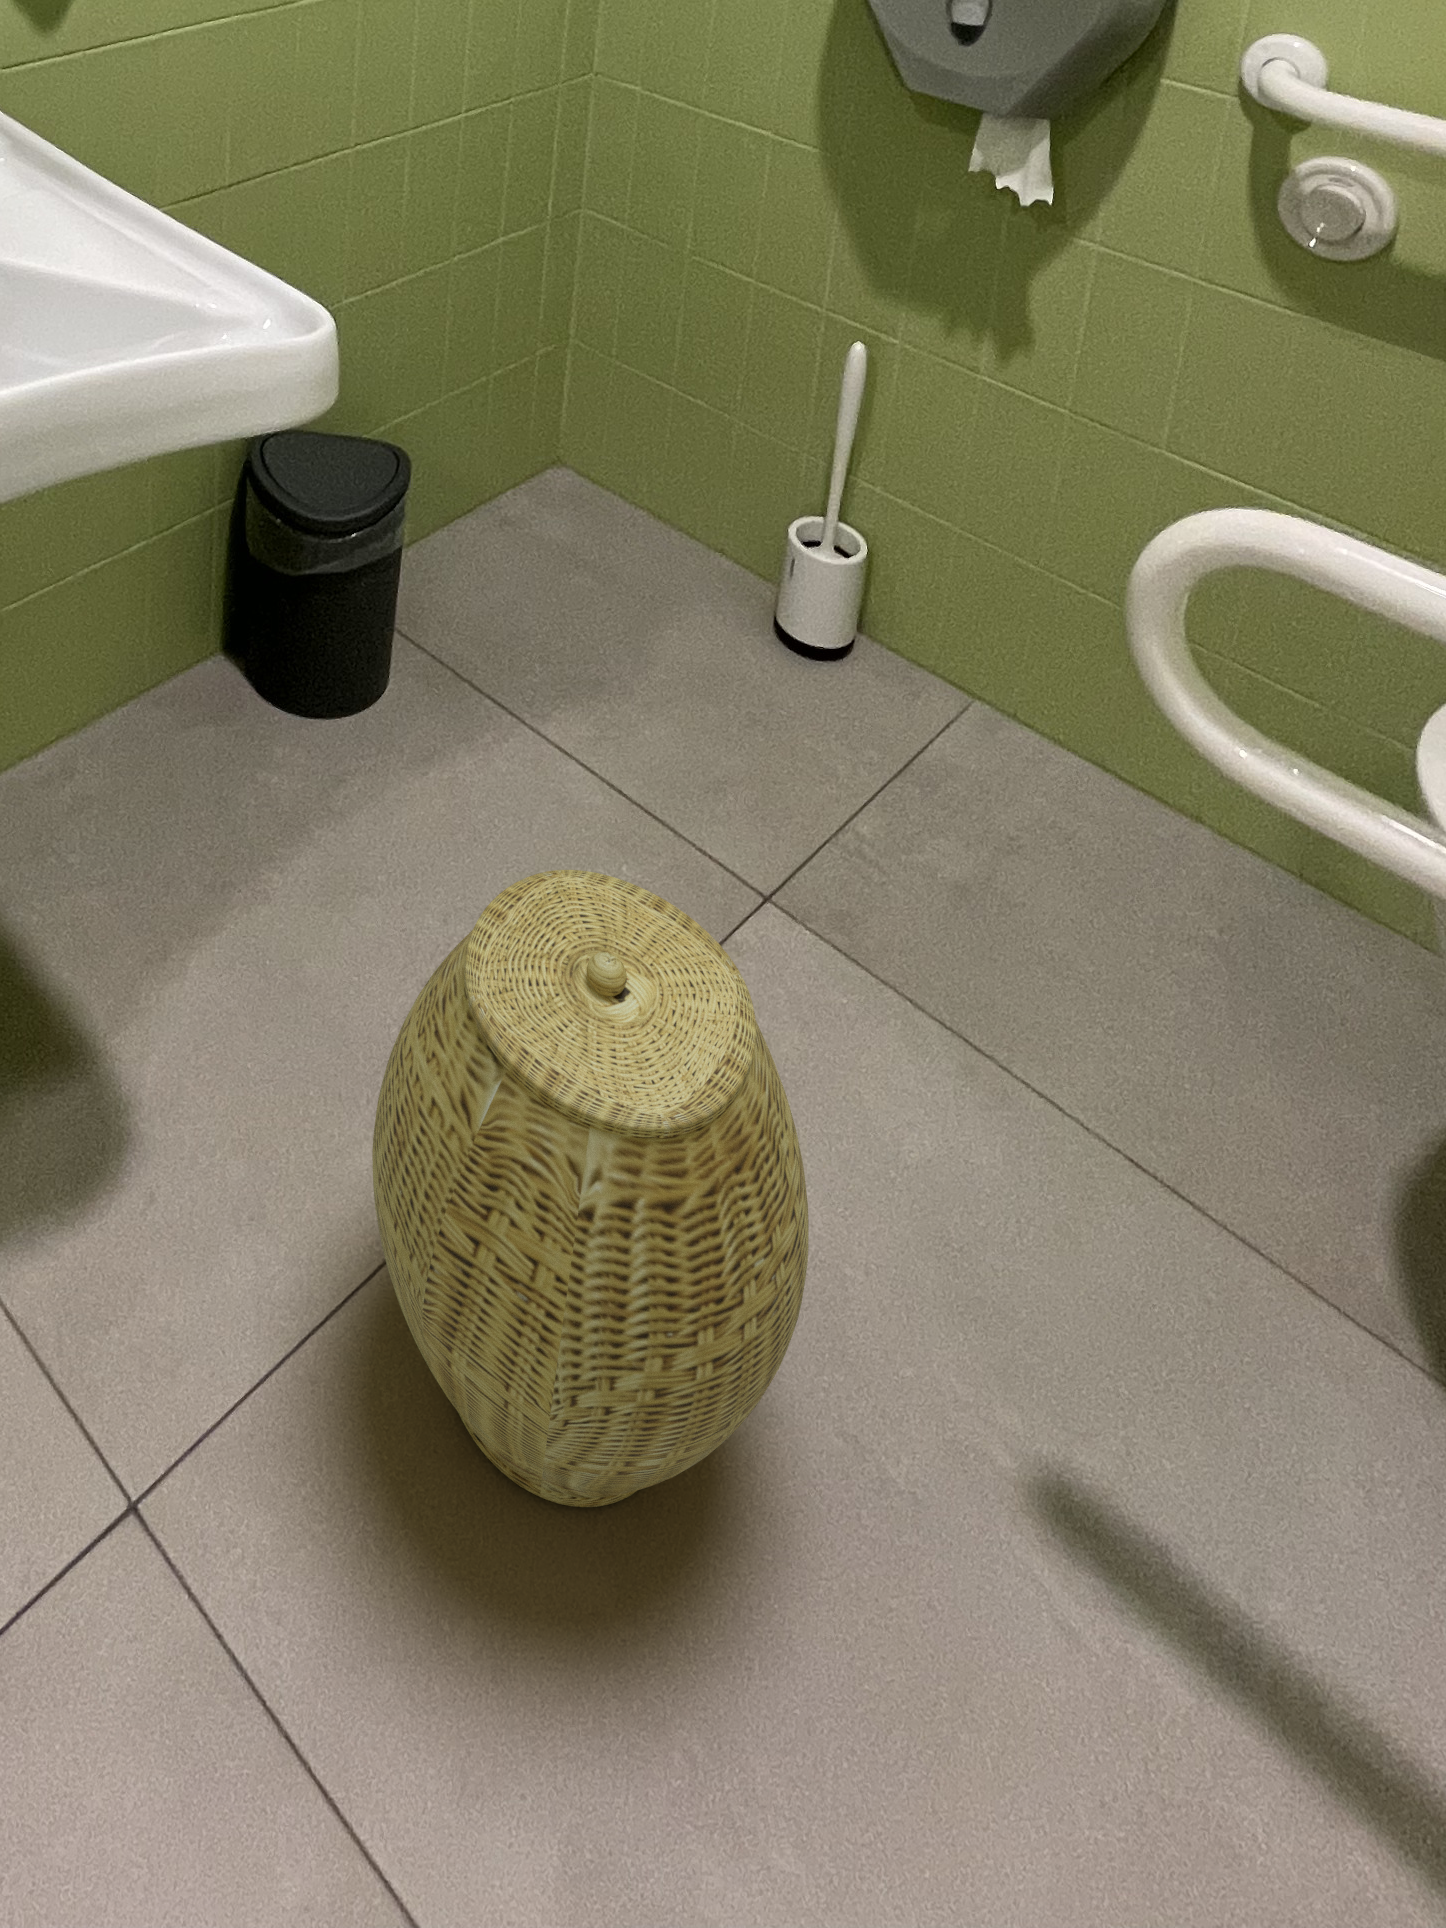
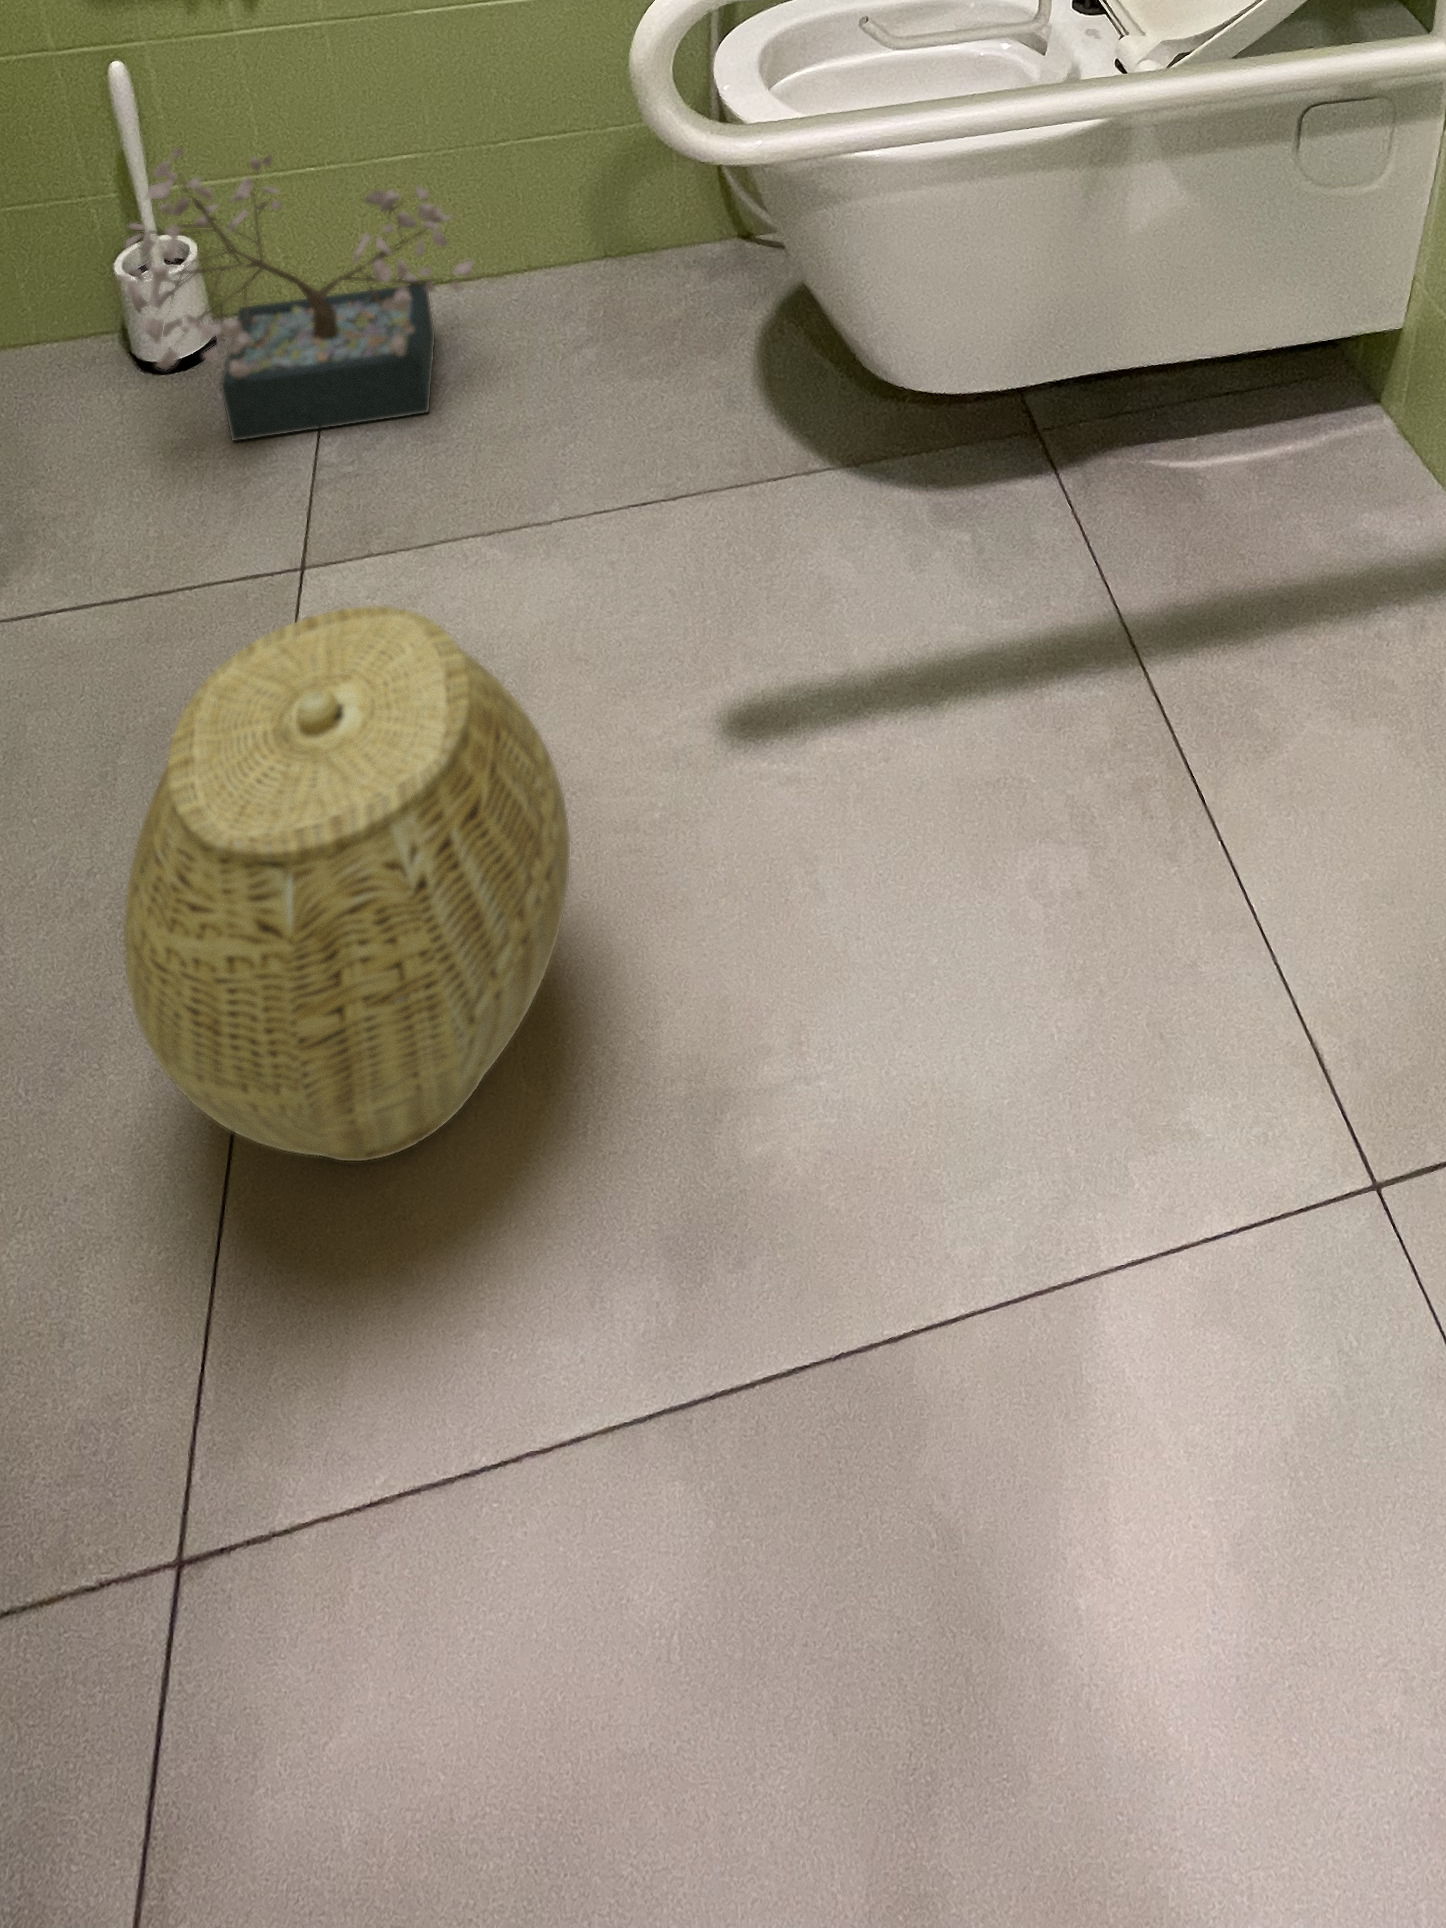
decorative plant: none [755,447,1112,868] -> present [118,148,473,441]

